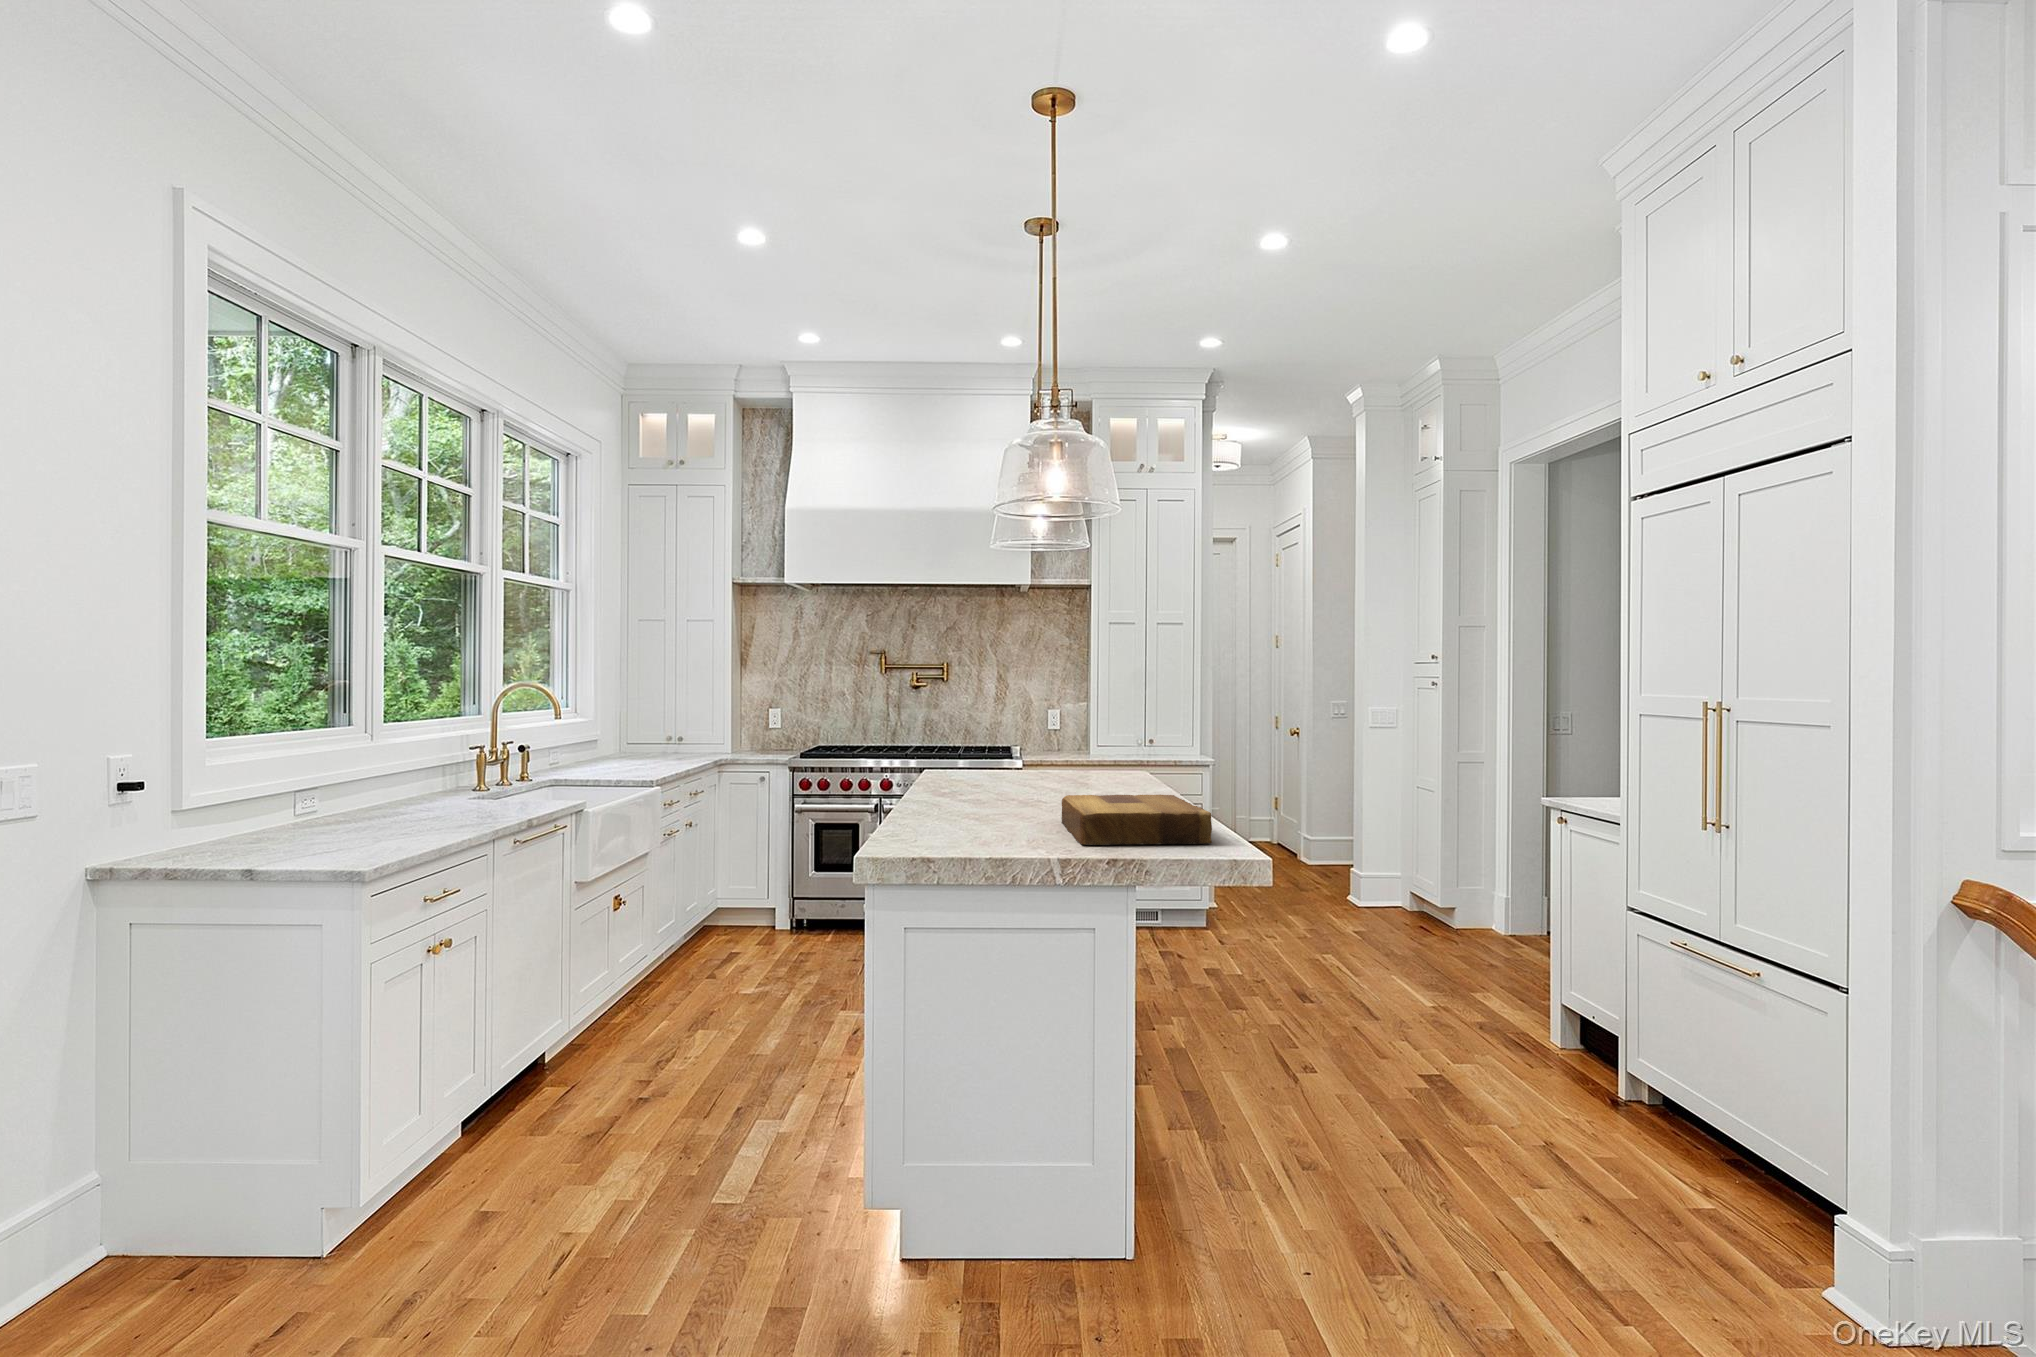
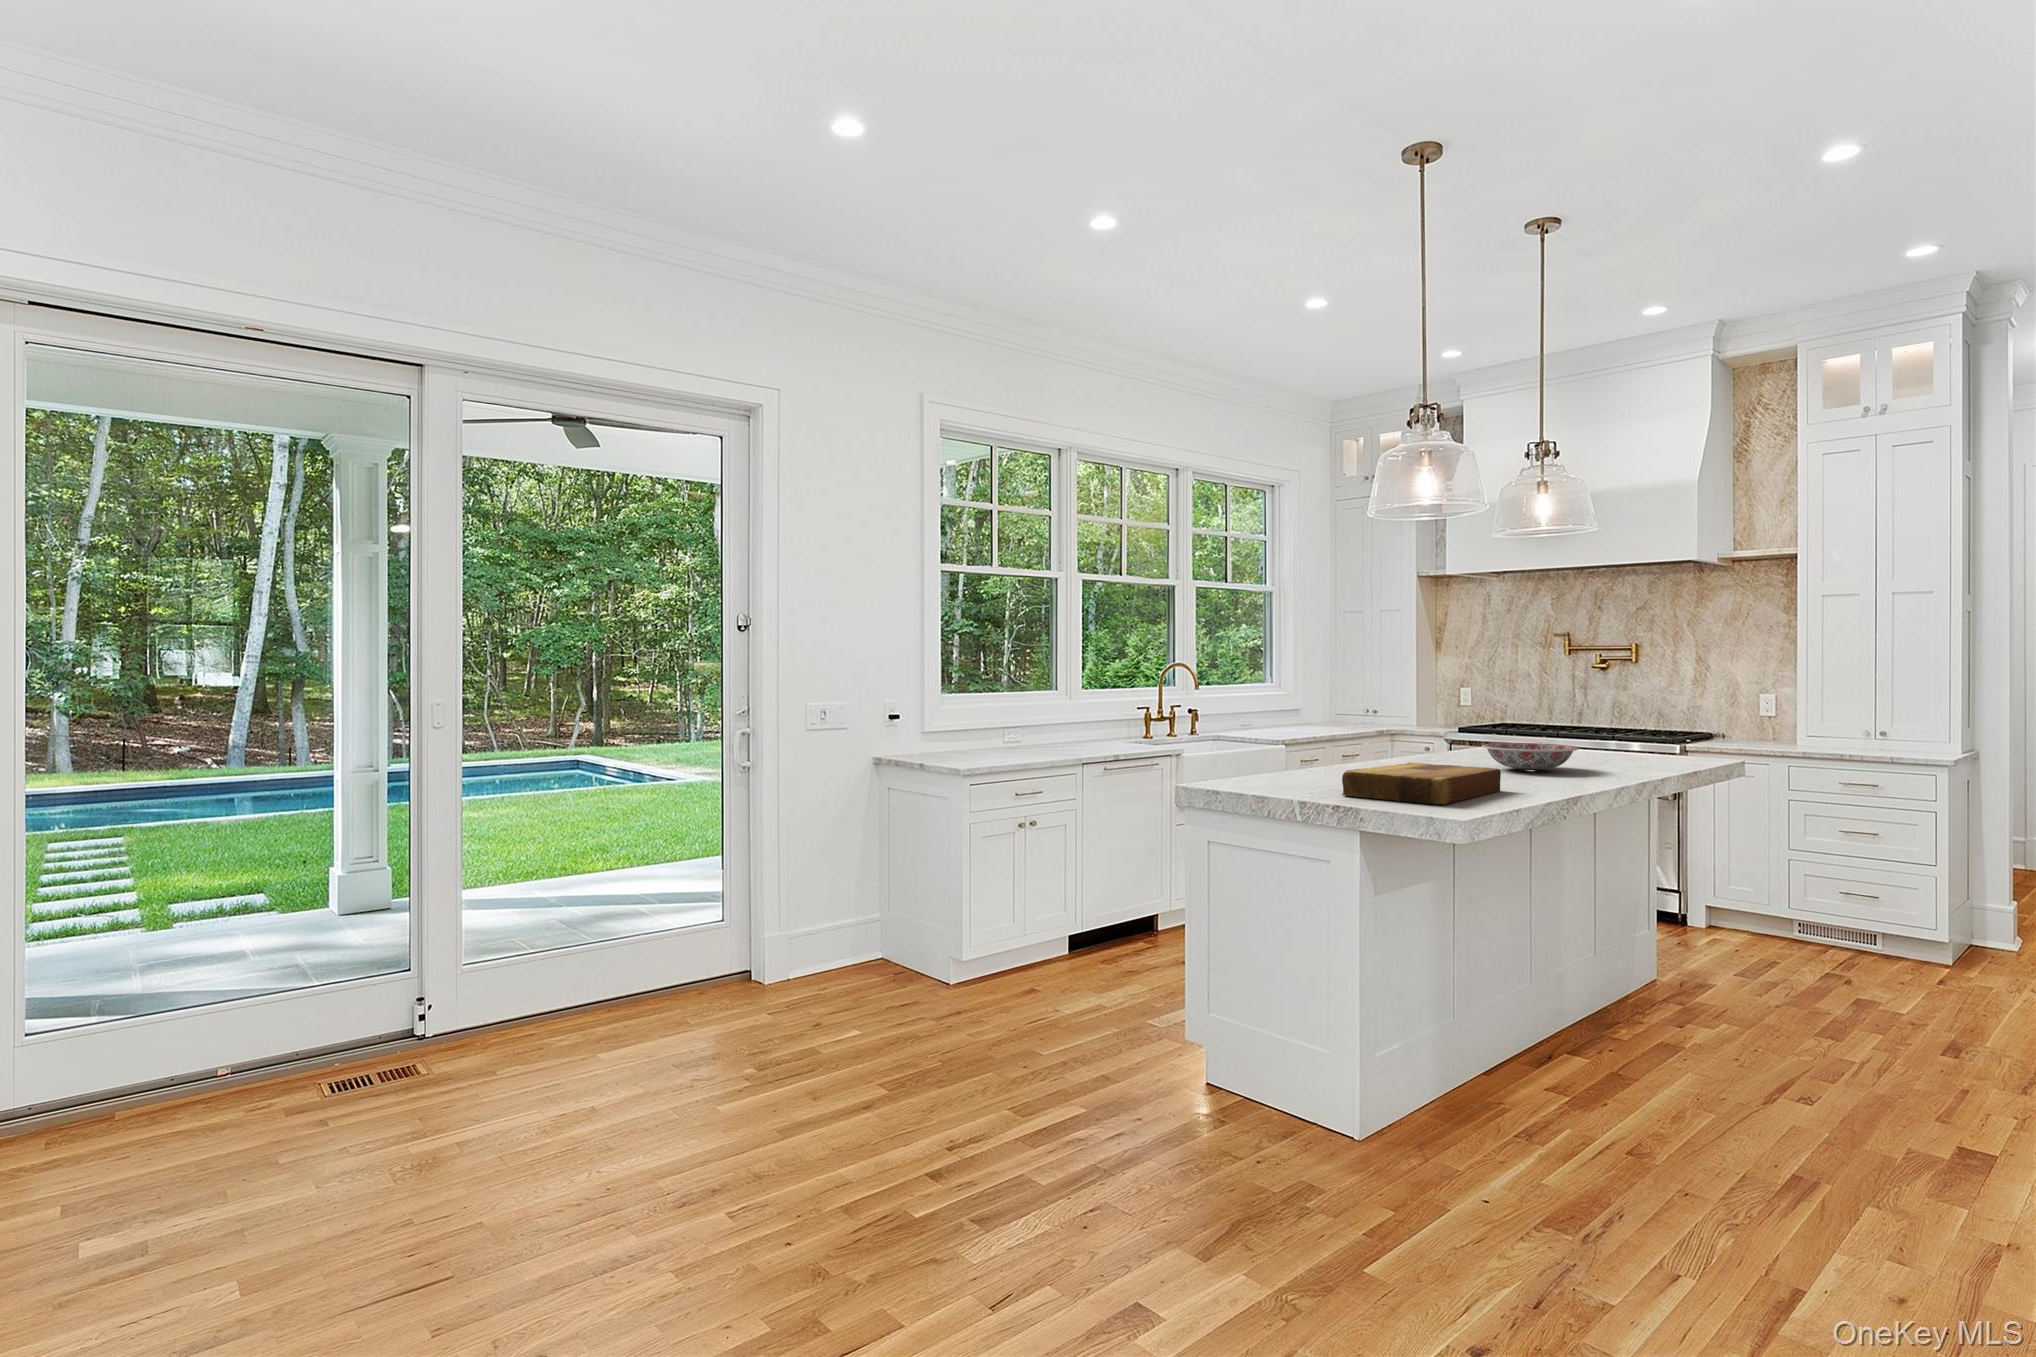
ceramic bowl: none [1046,764,1140,794] -> present [1482,743,1579,770]

